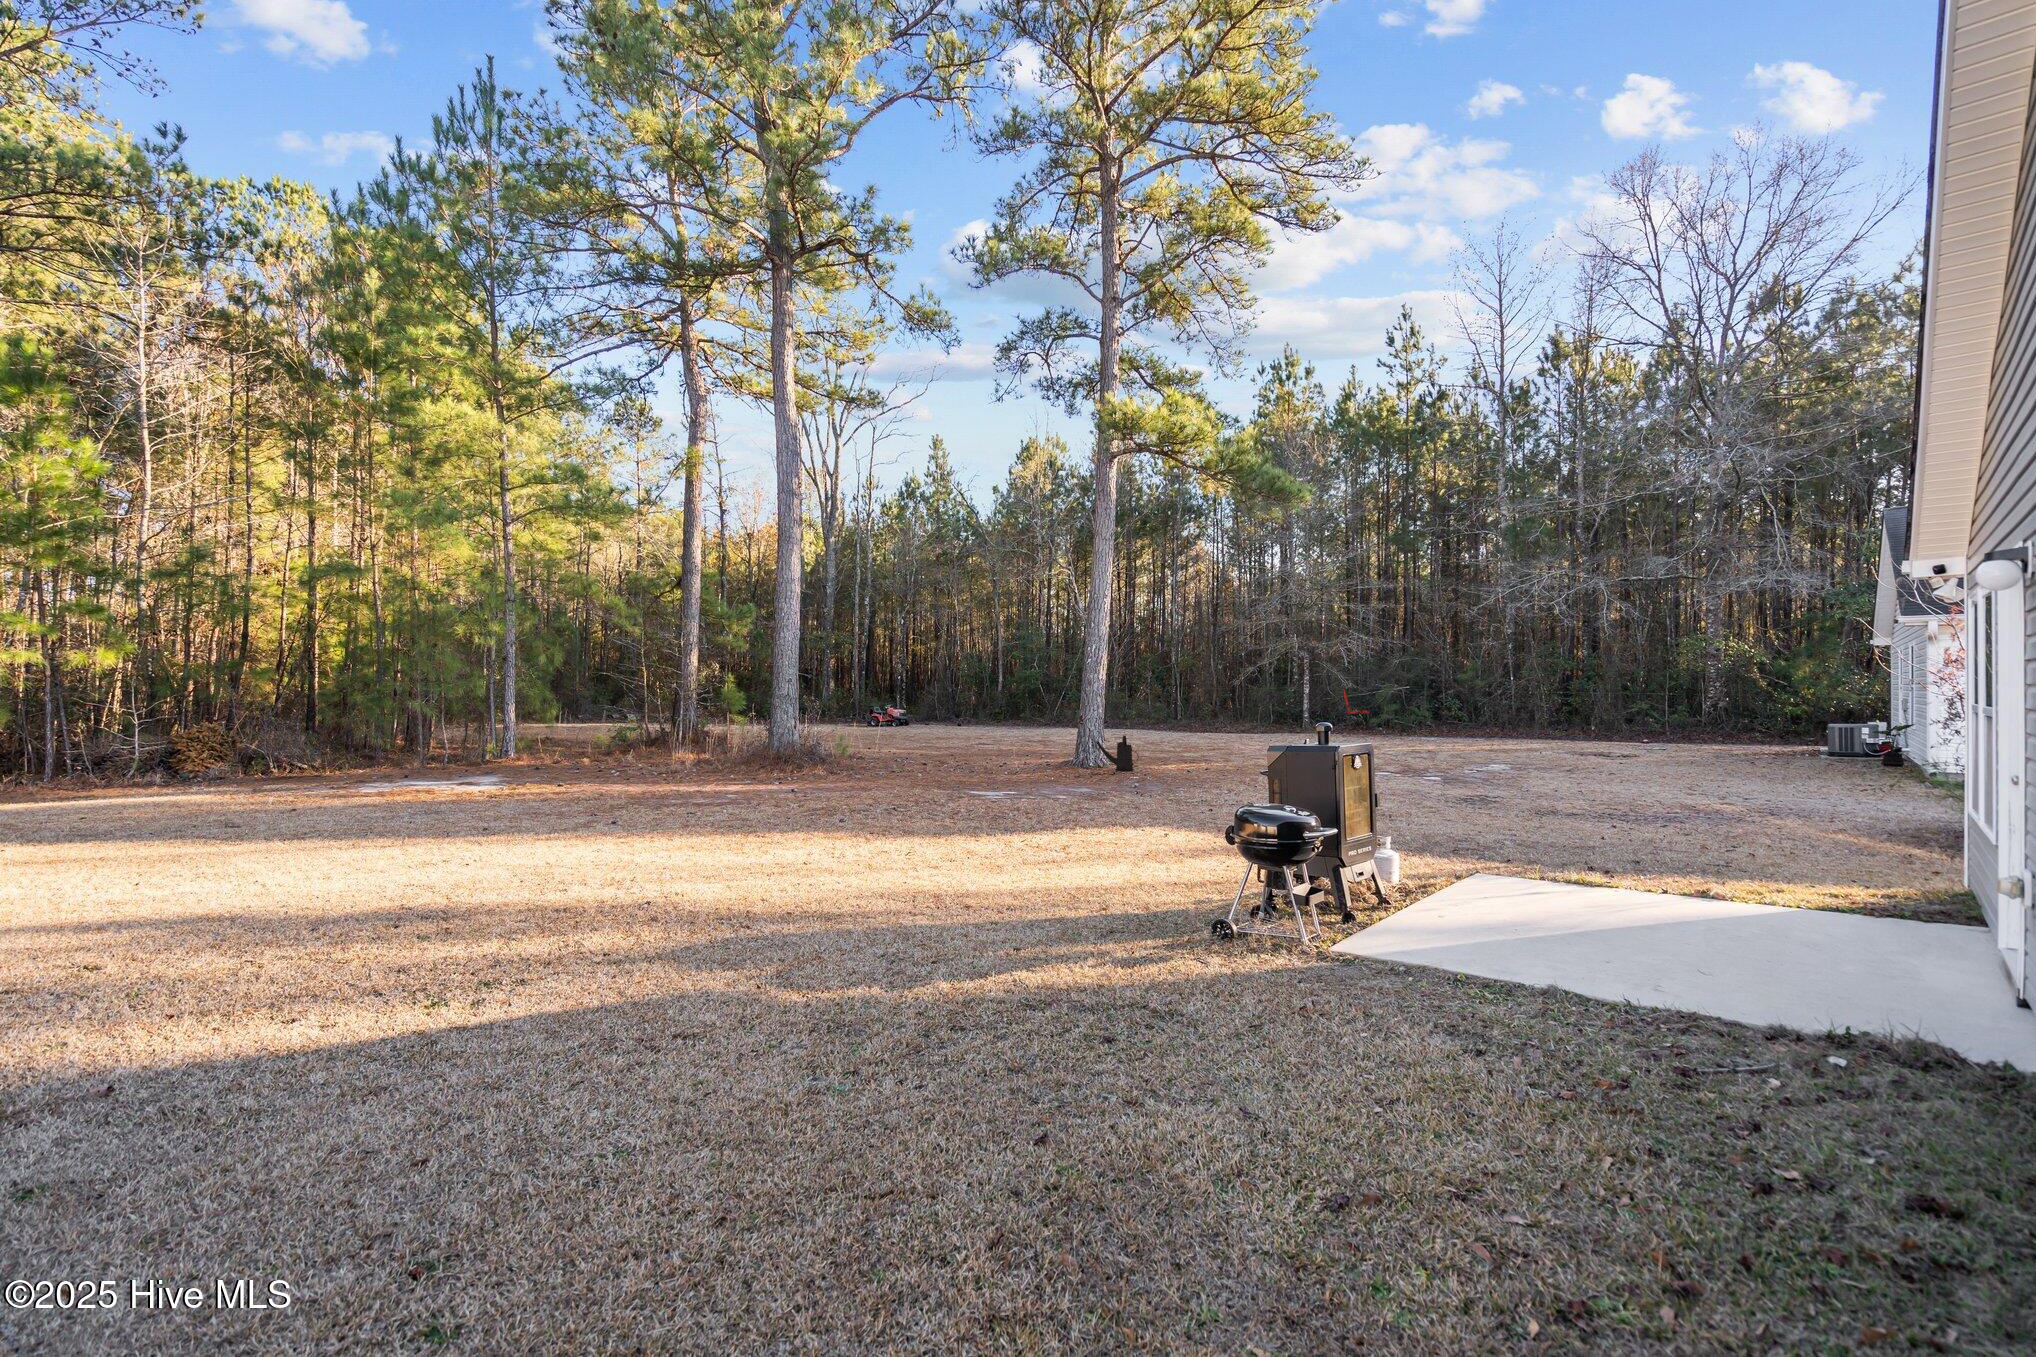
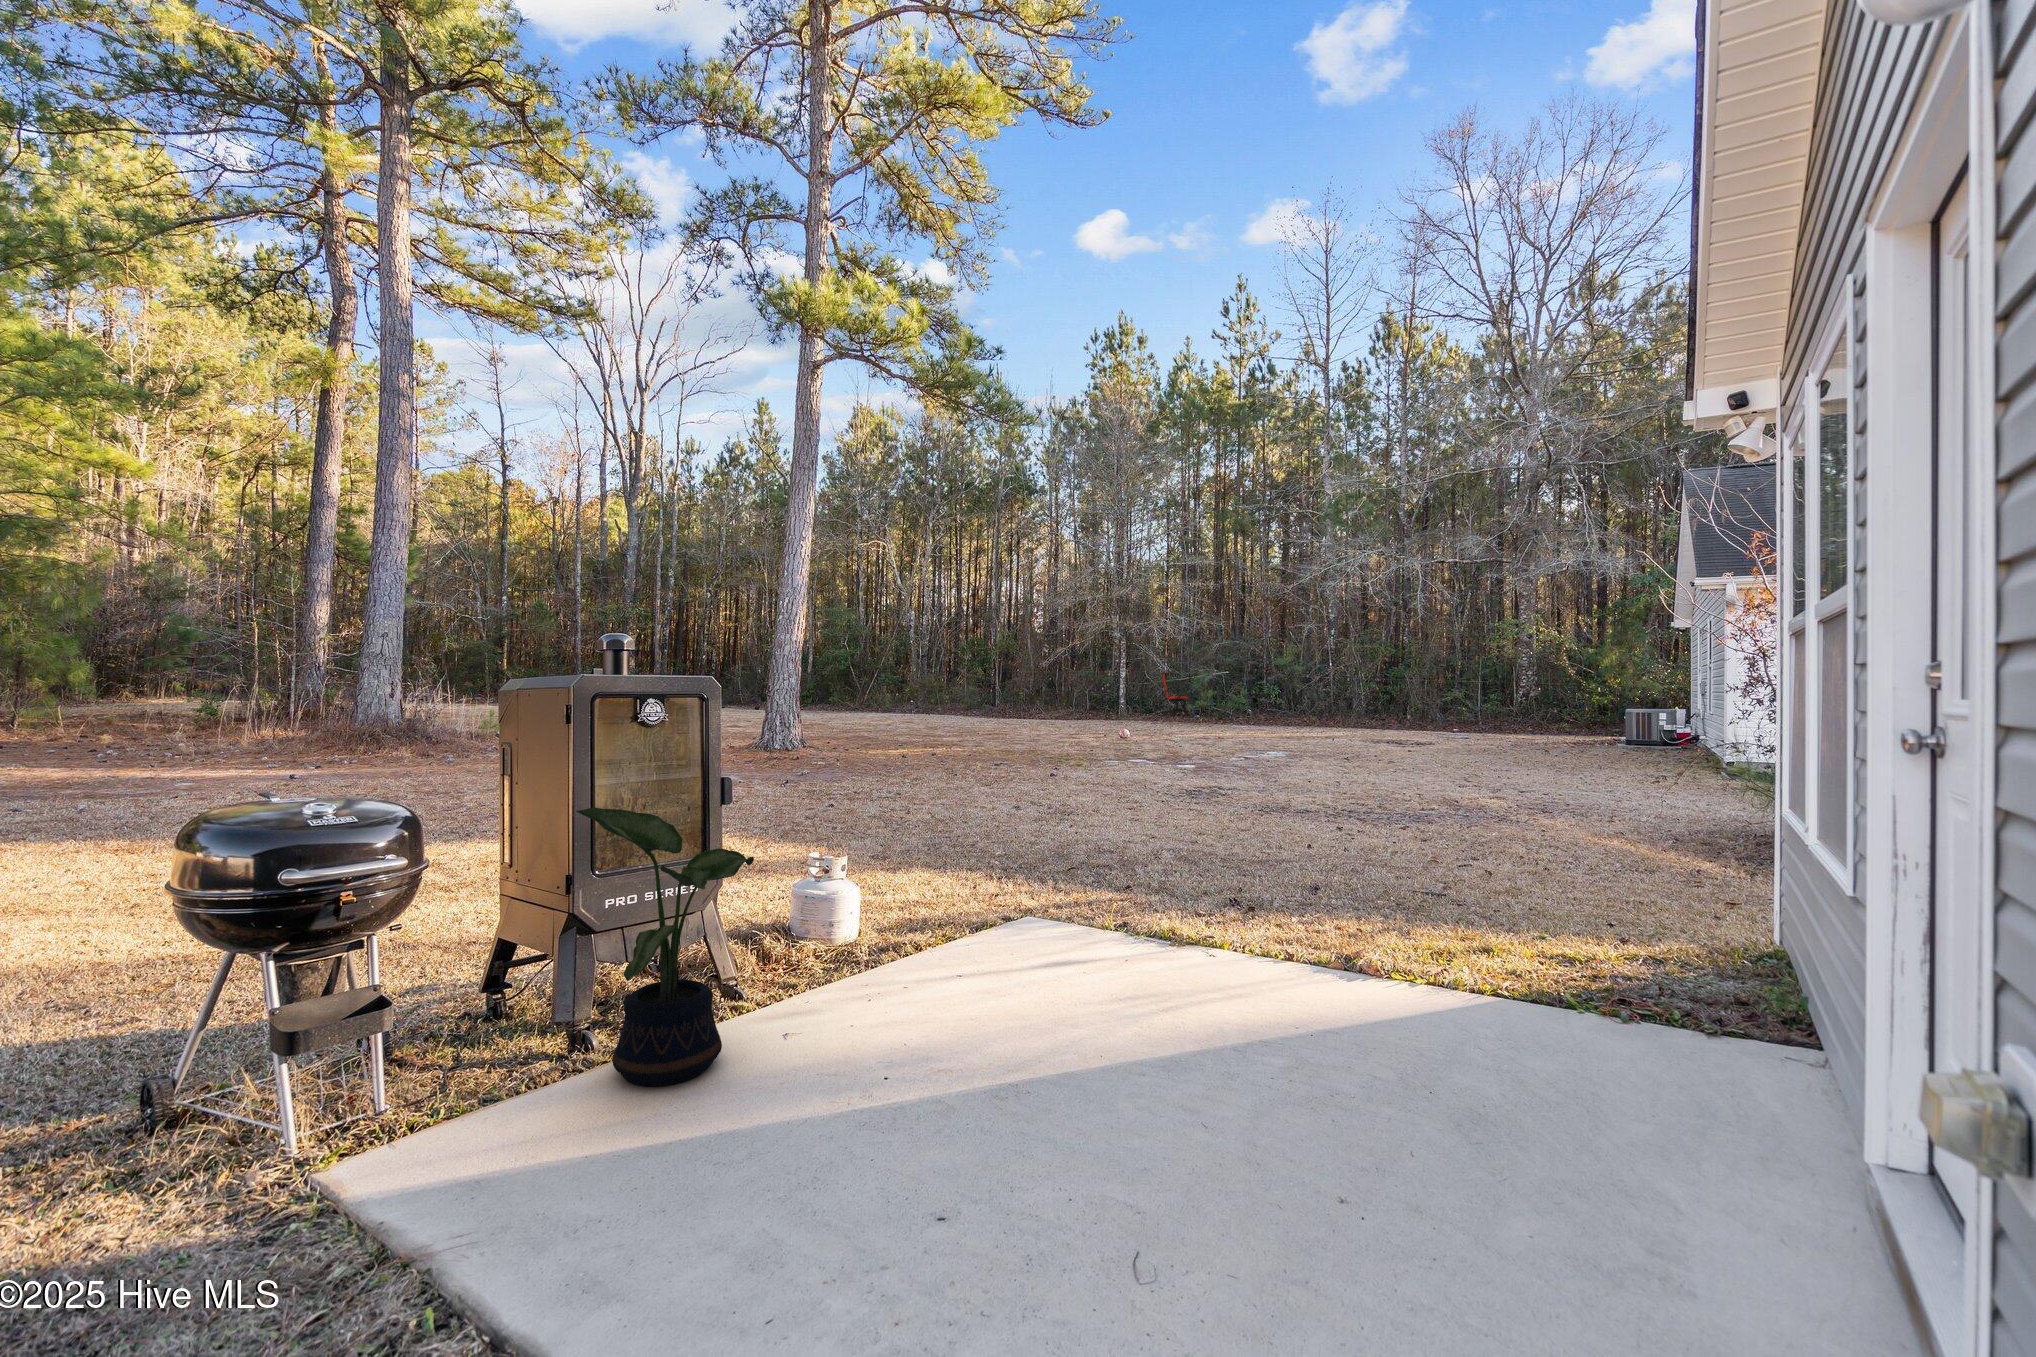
potted plant: present [1873,724,1915,766] -> present [576,807,754,1086]
watering can: present [1096,735,1139,771] -> none [796,710,845,753]

